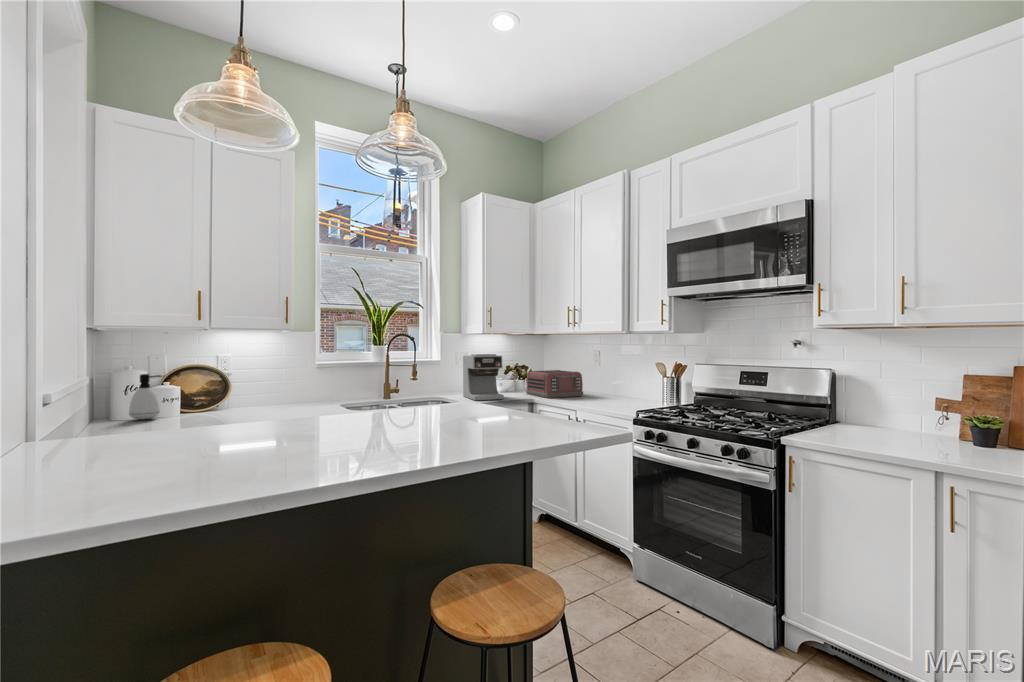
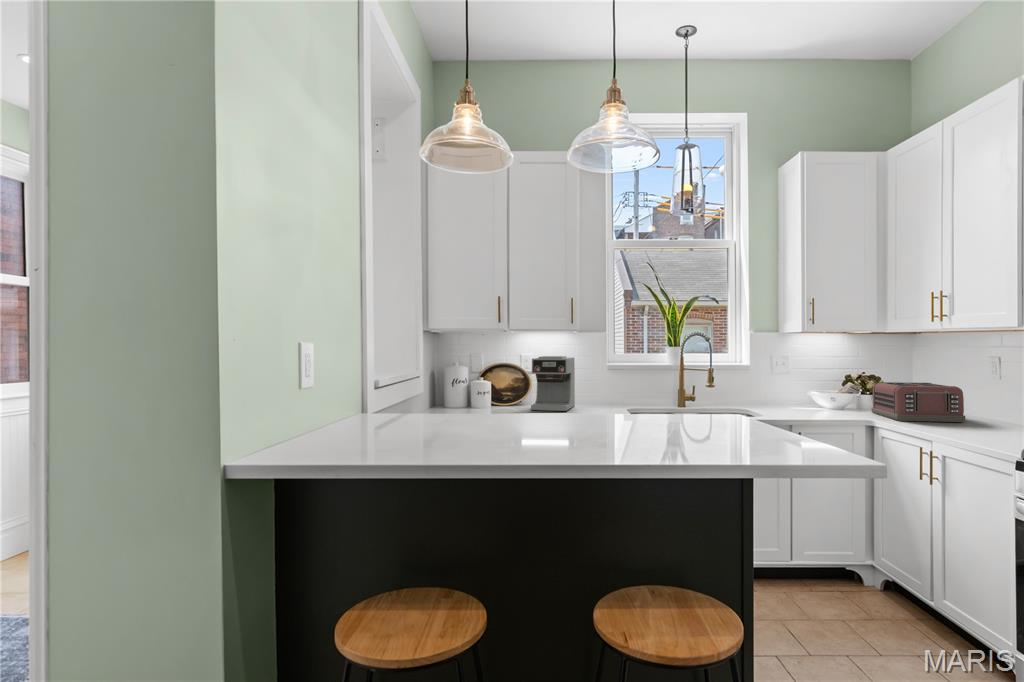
coffee maker: present [463,354,504,400] -> present [531,356,575,411]
soap dispenser: present [129,374,160,420] -> none [456,370,477,408]

